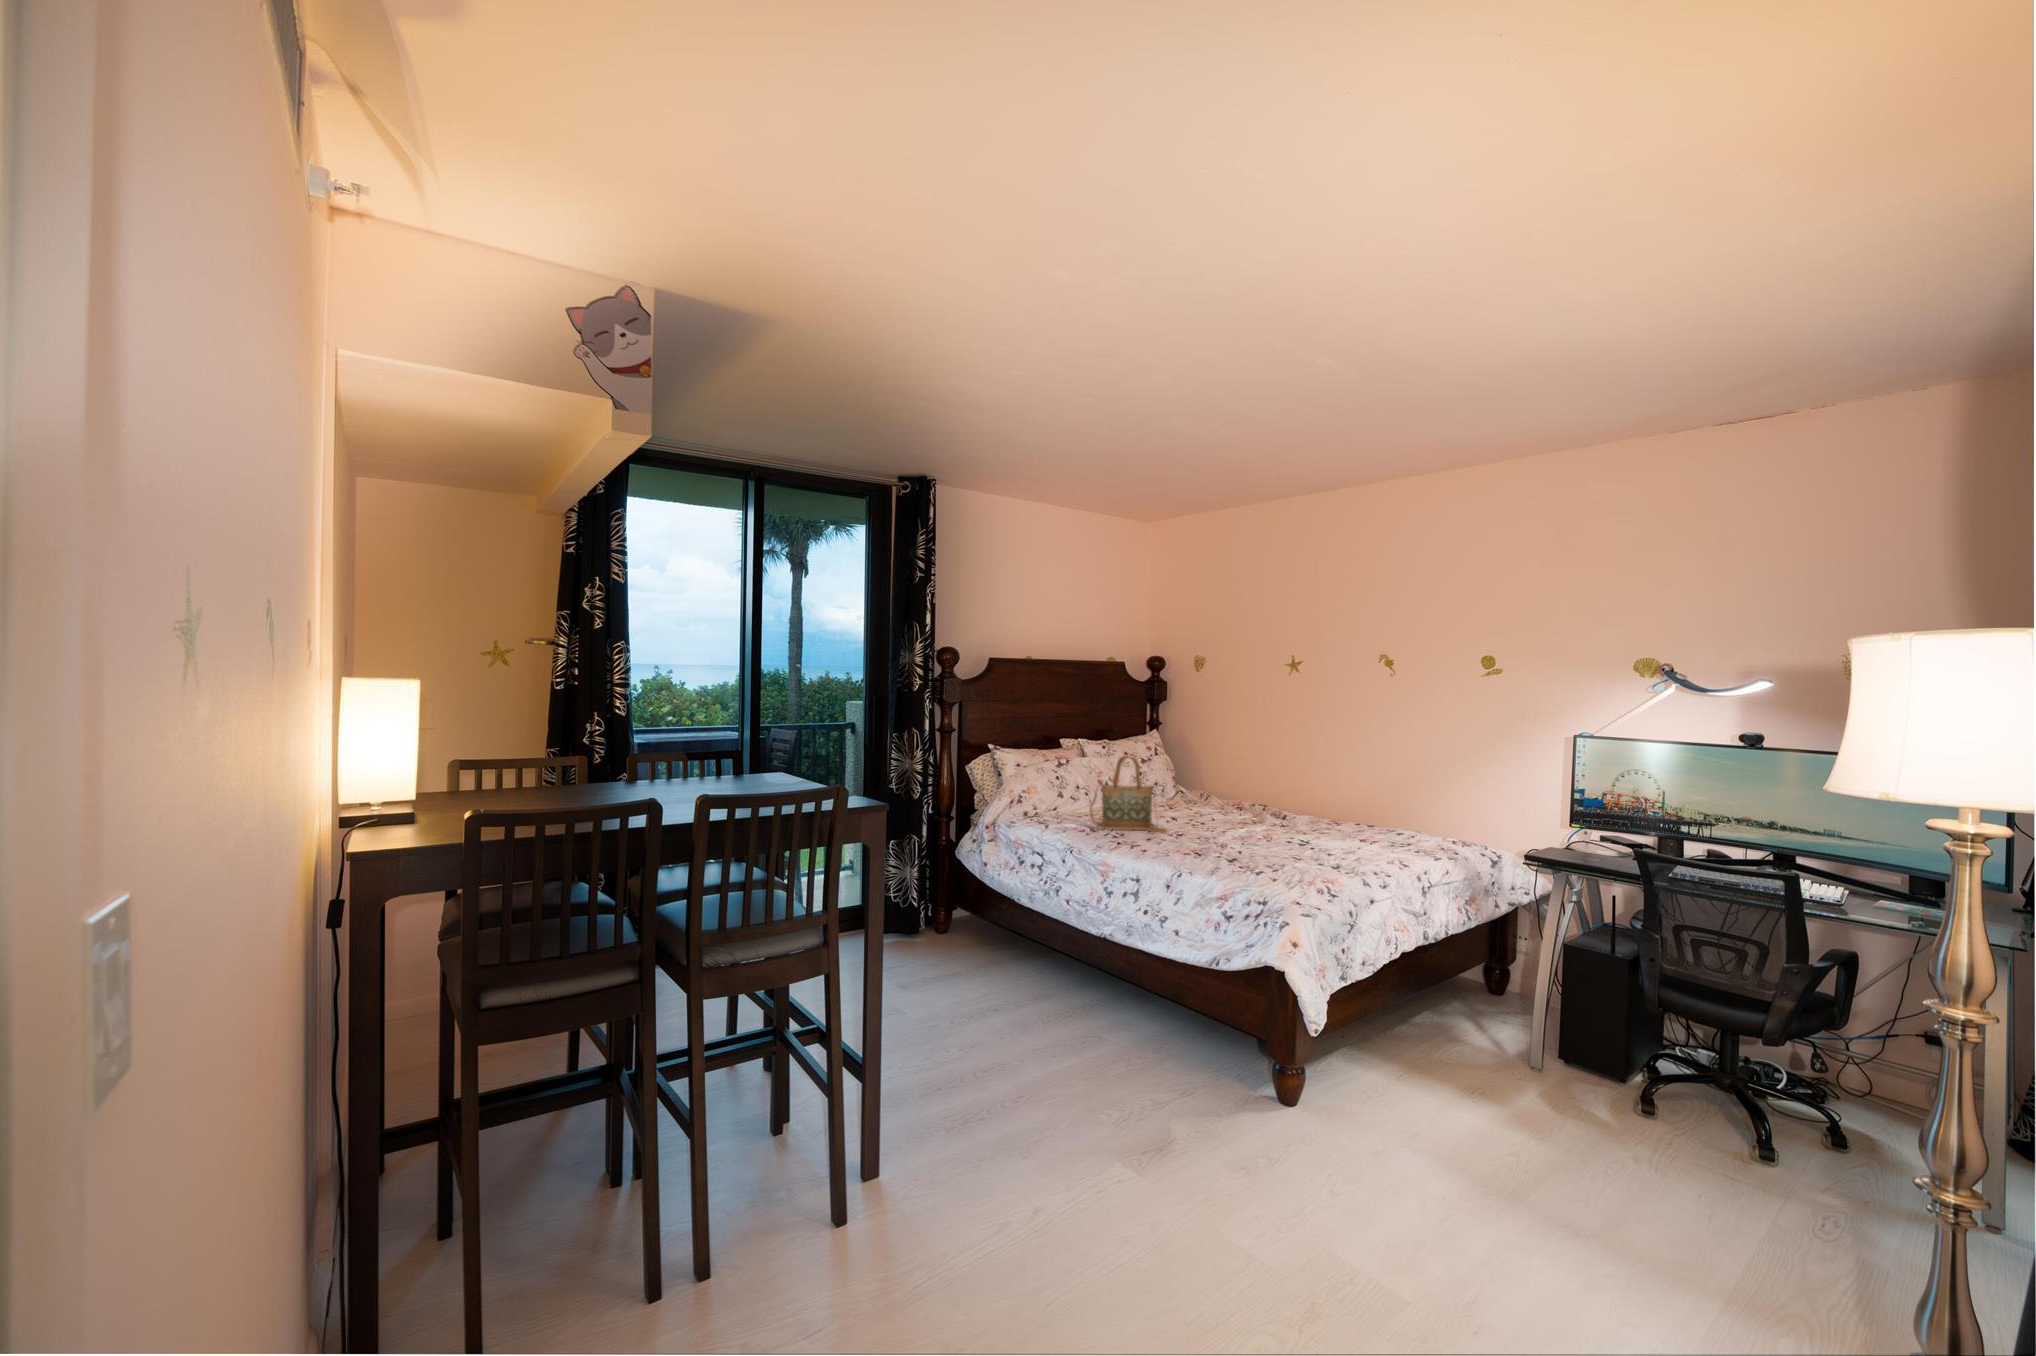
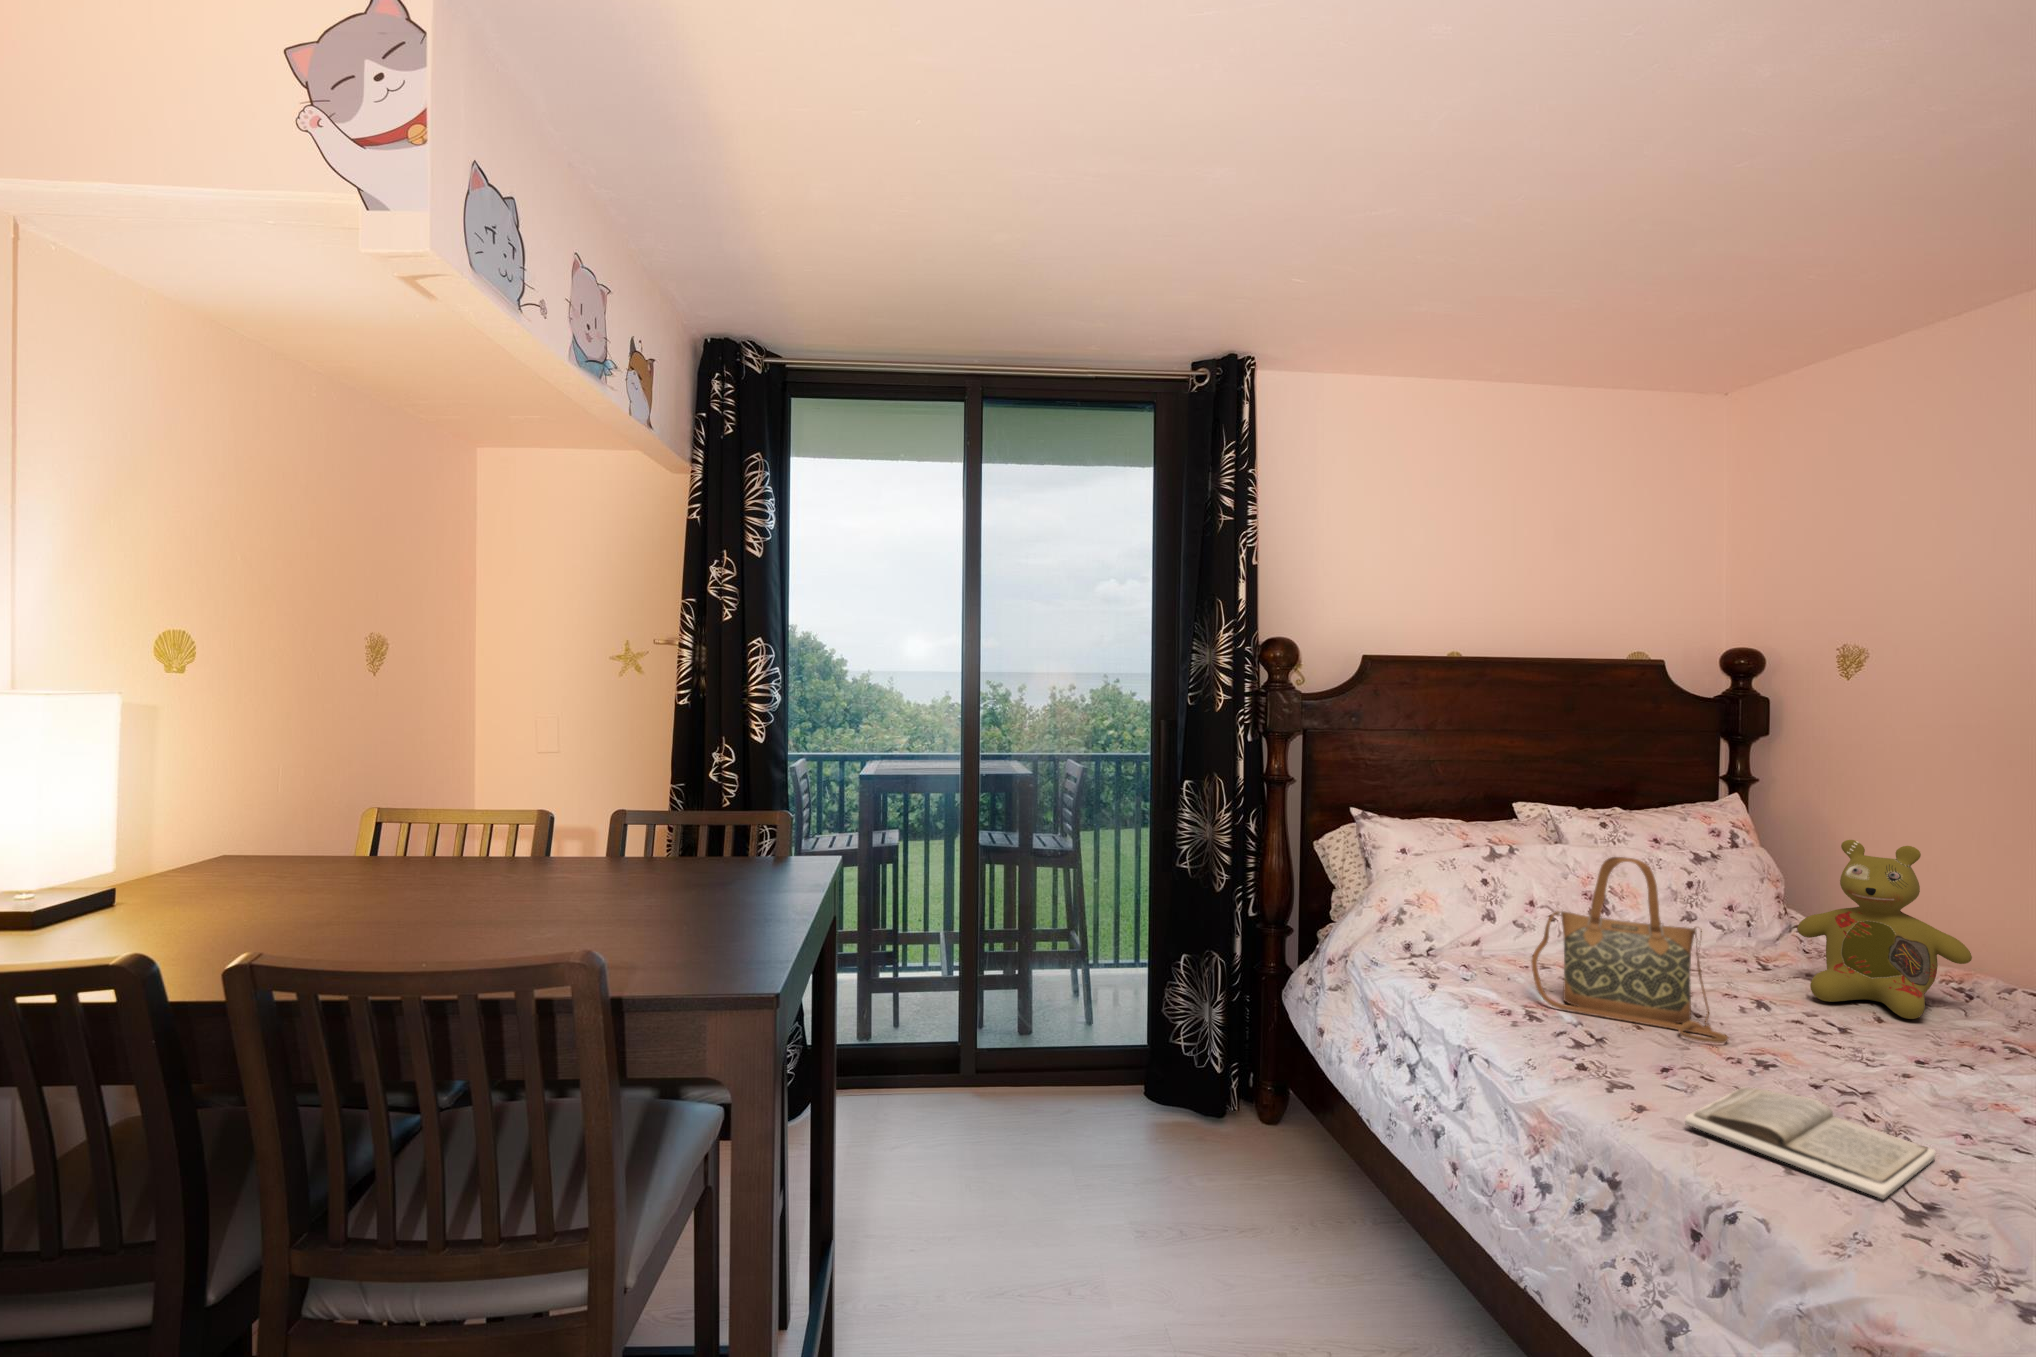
stuffed bear: none [1184,745,1242,818] -> present [1797,840,1972,1019]
book: none [1161,838,1233,861] -> present [1685,1087,1935,1199]

